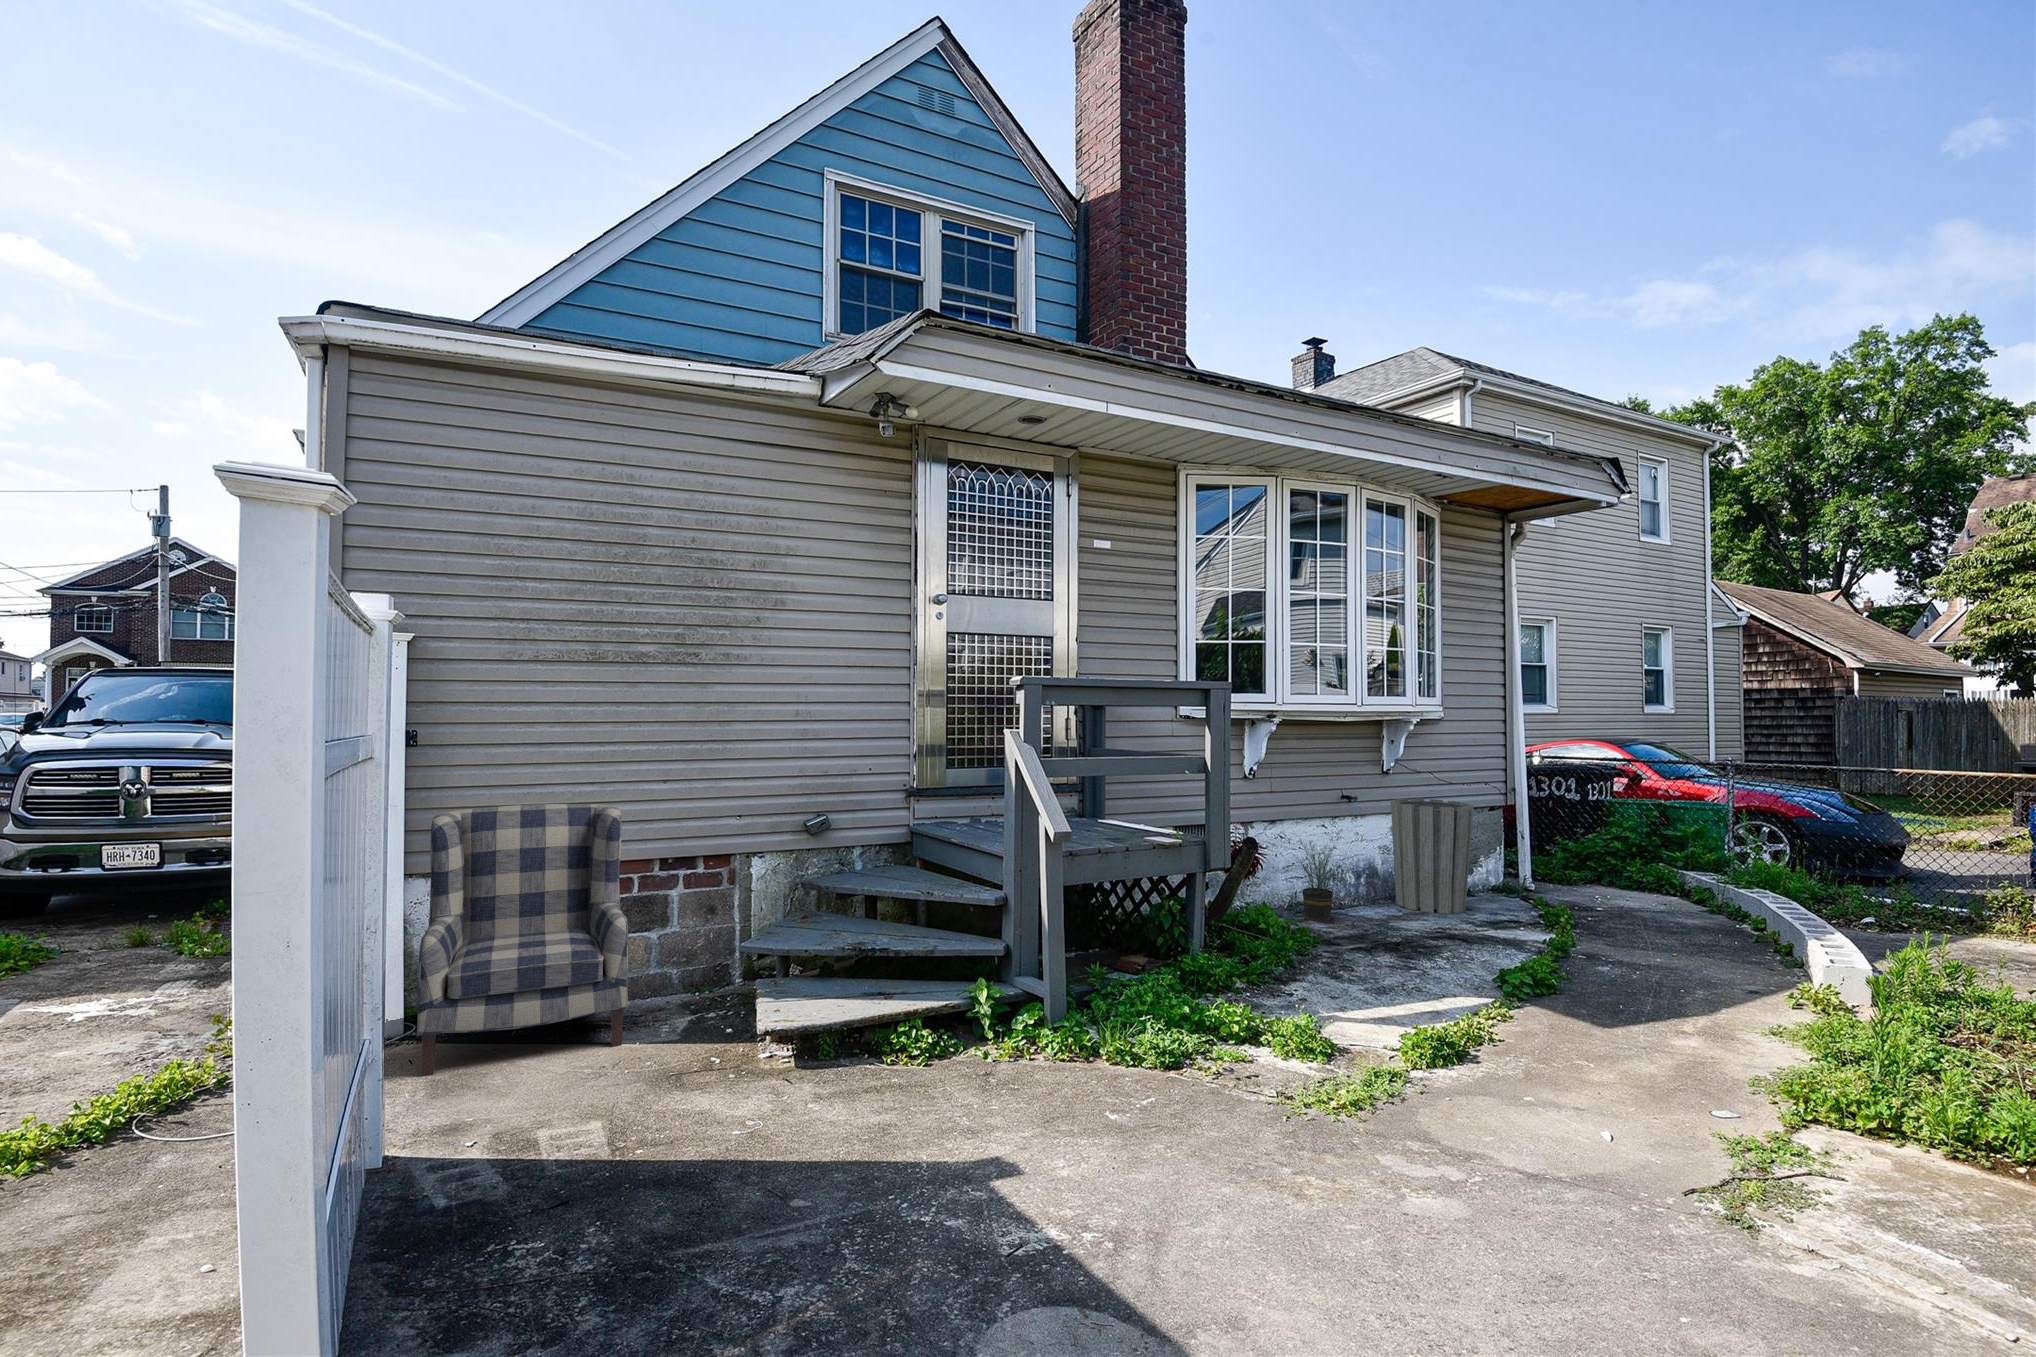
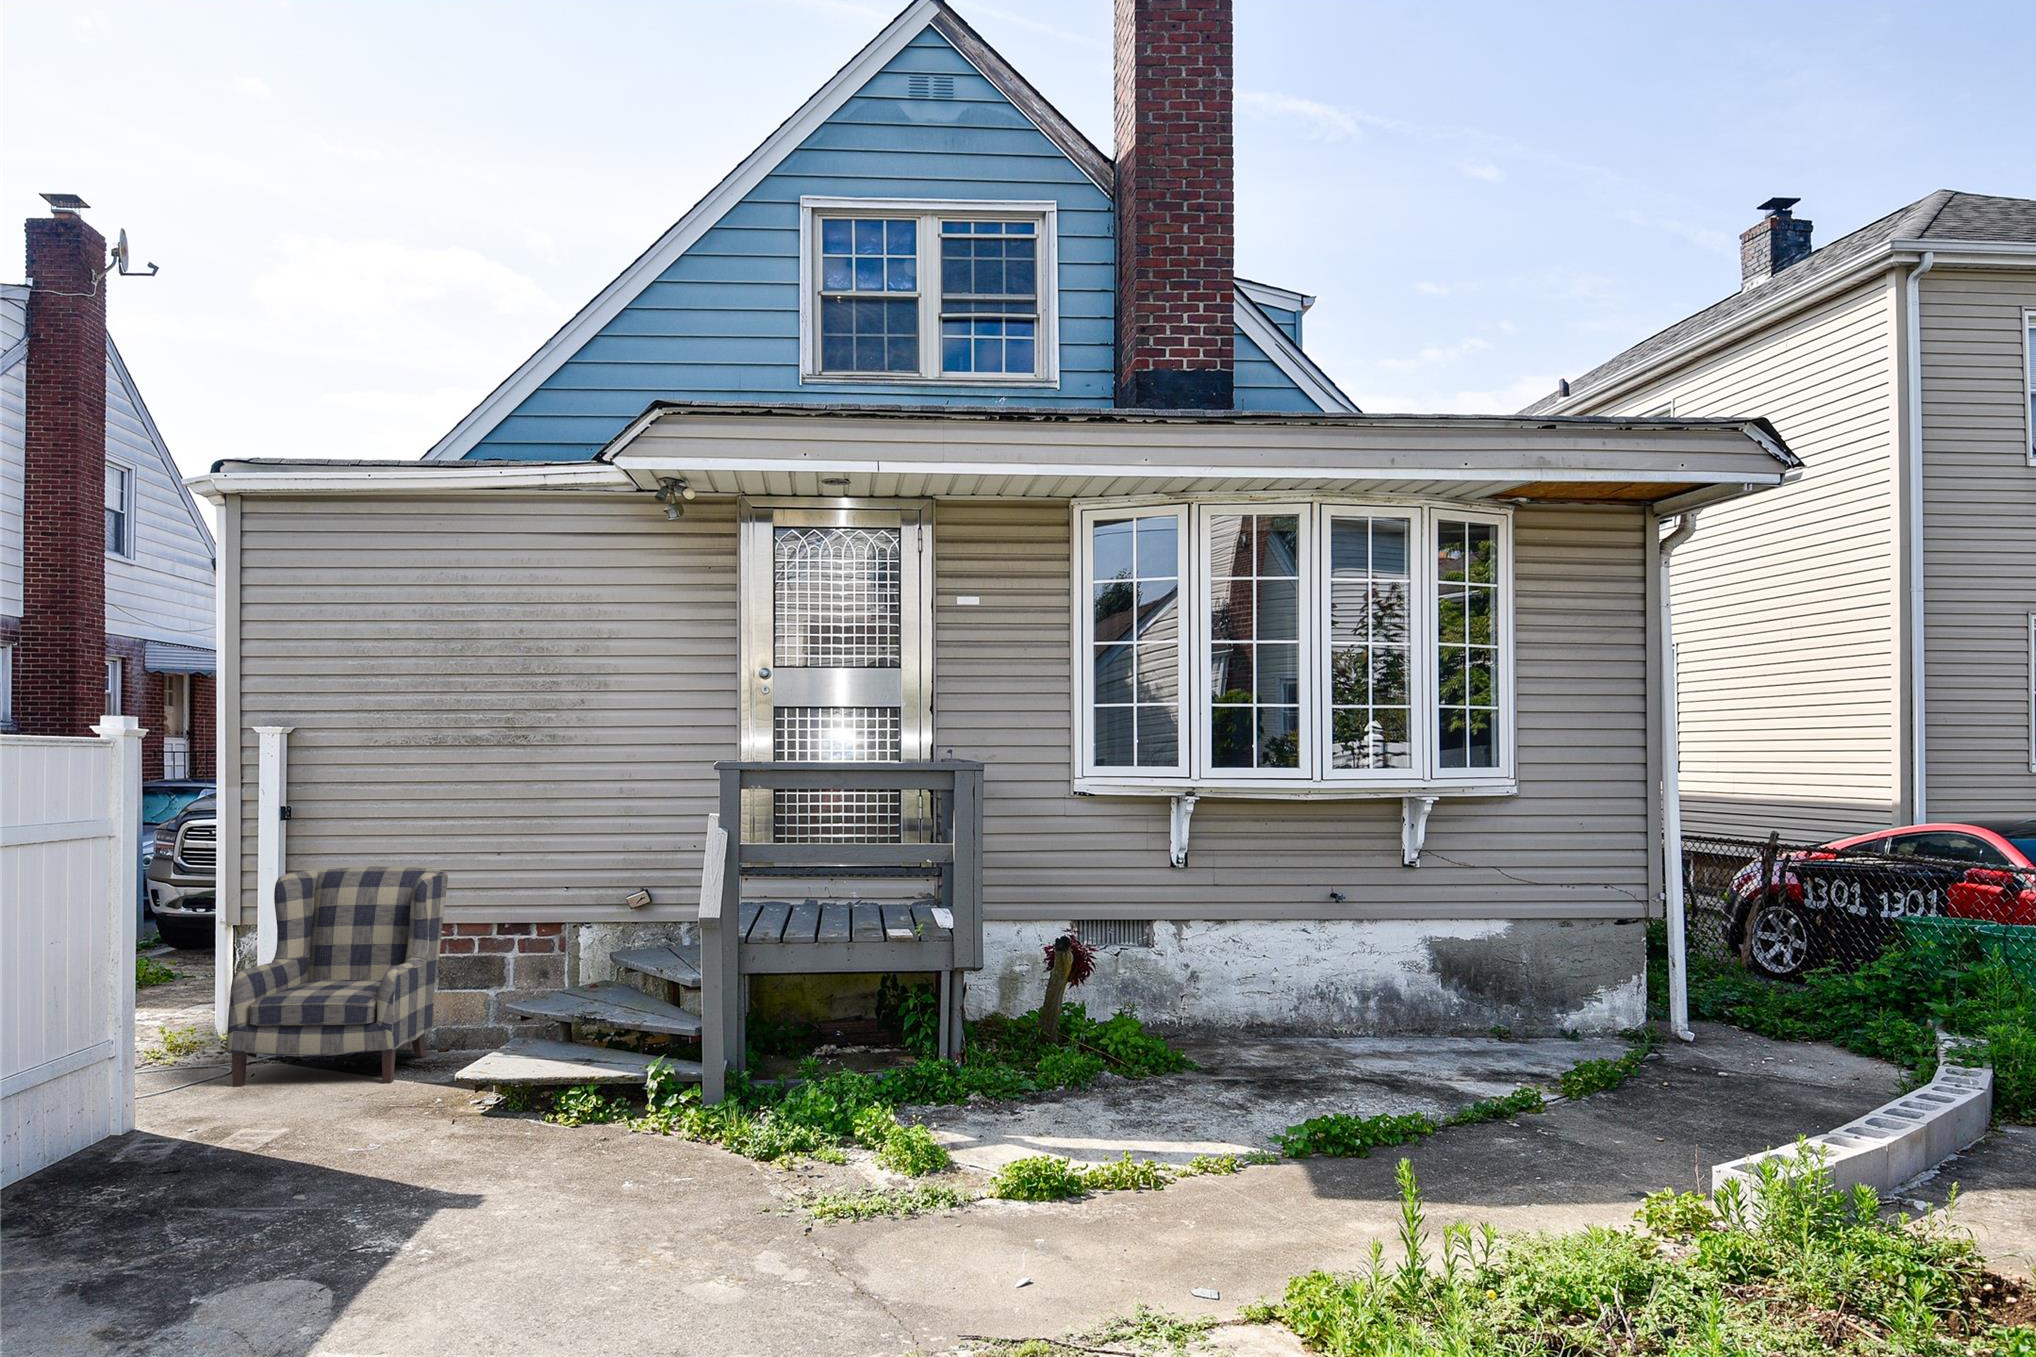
trash can: present [1391,799,1474,913] -> none [1404,901,1510,1058]
potted plant: present [1298,841,1338,922] -> none [1229,939,1301,1051]

